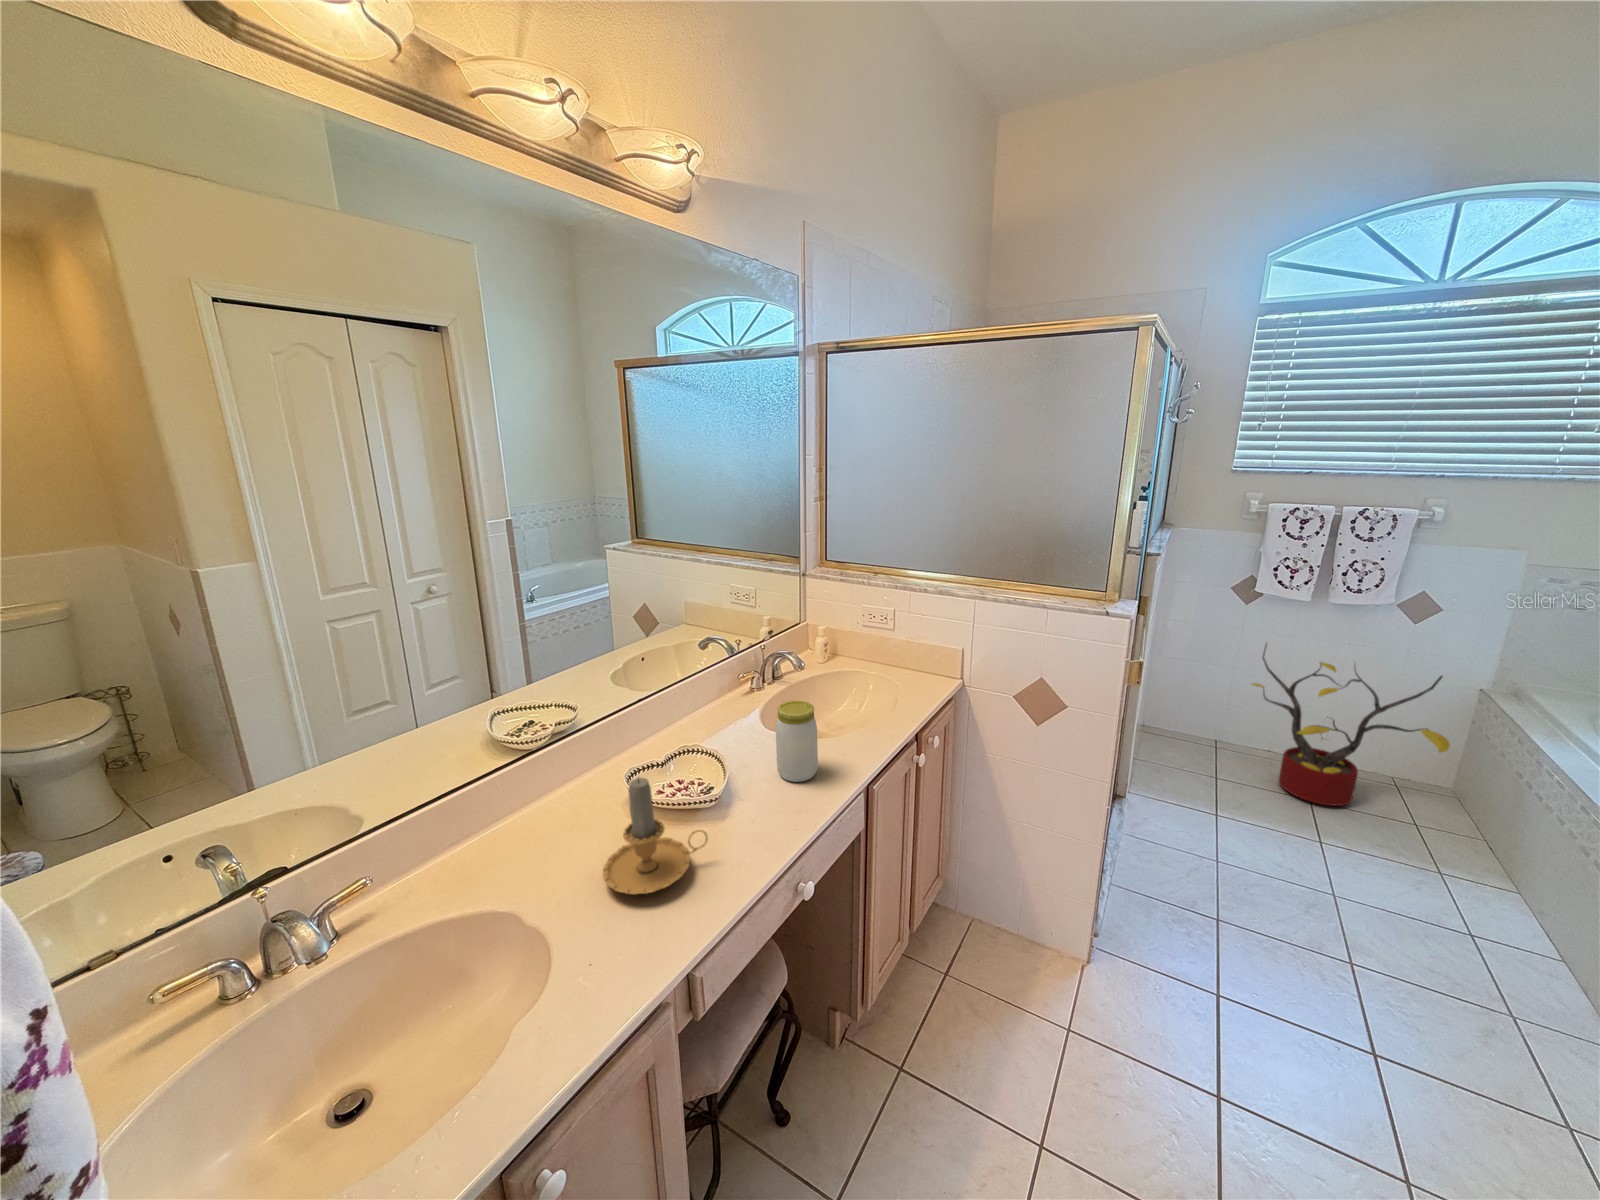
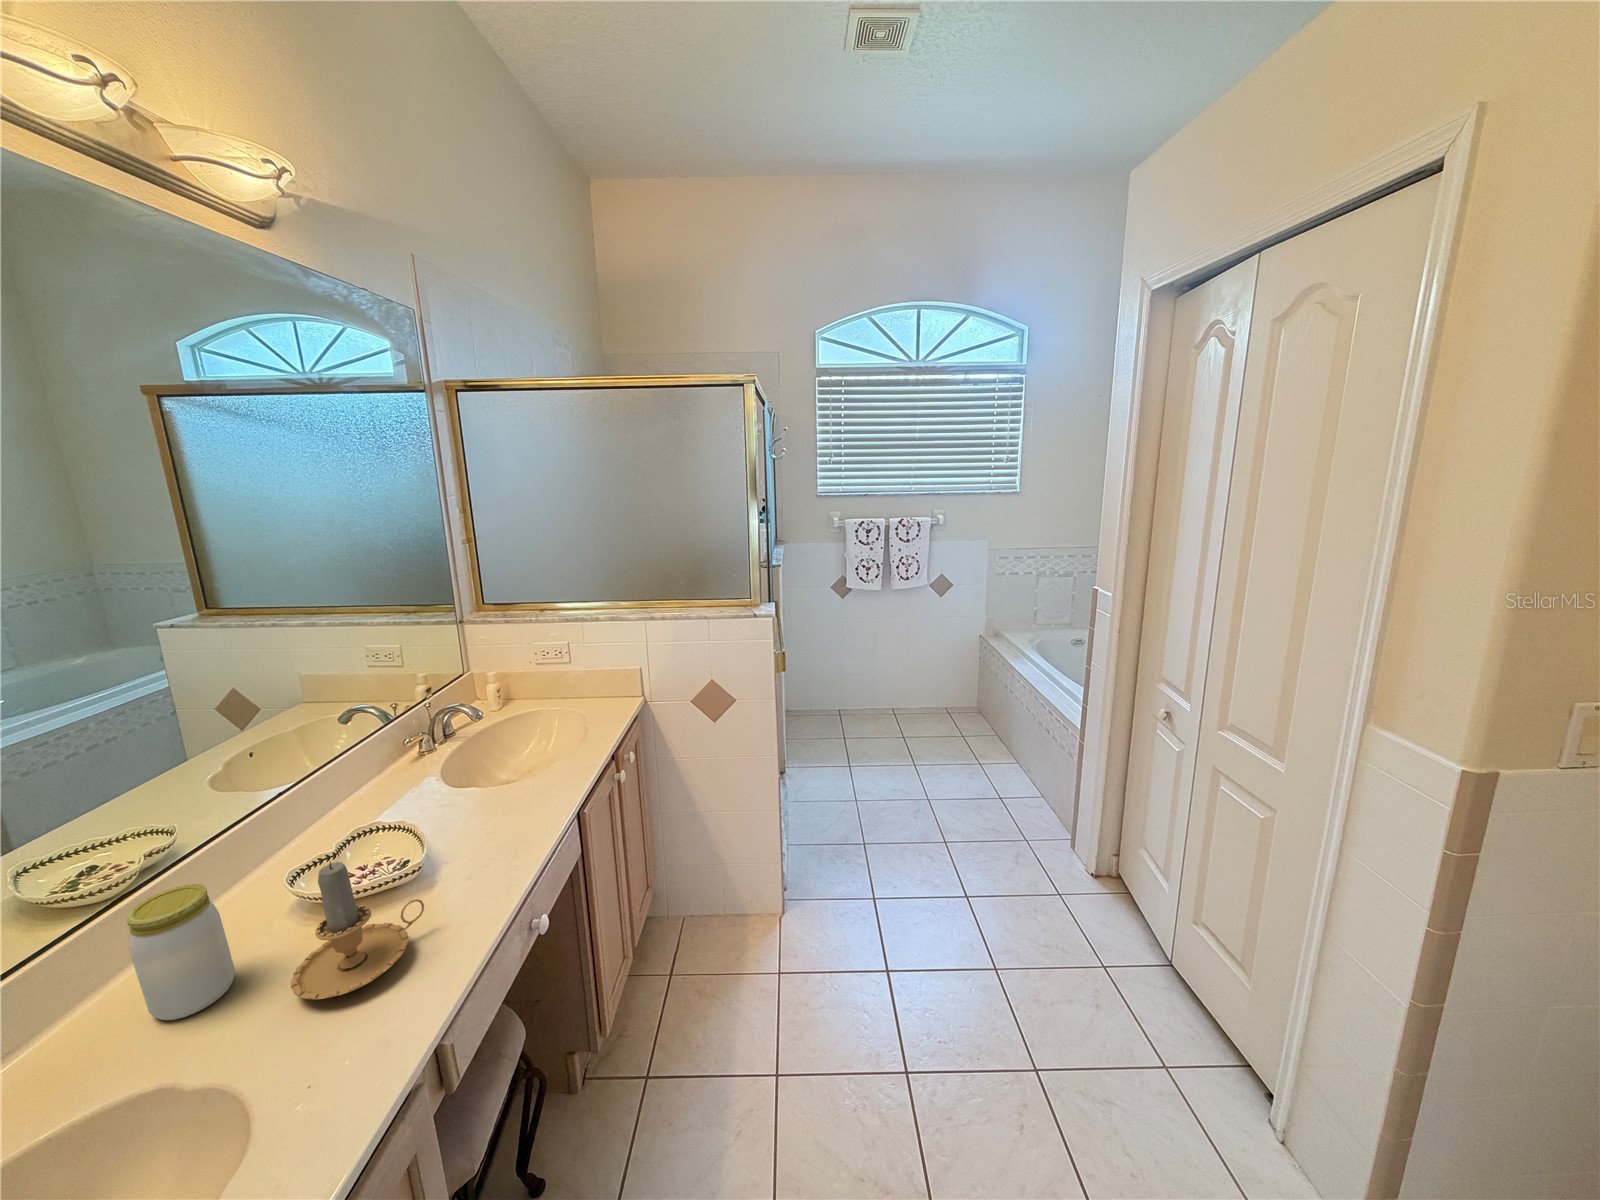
decorative plant: present [1252,644,1450,806] -> none [853,625,968,736]
jar: present [776,701,818,782] -> present [126,884,235,1020]

